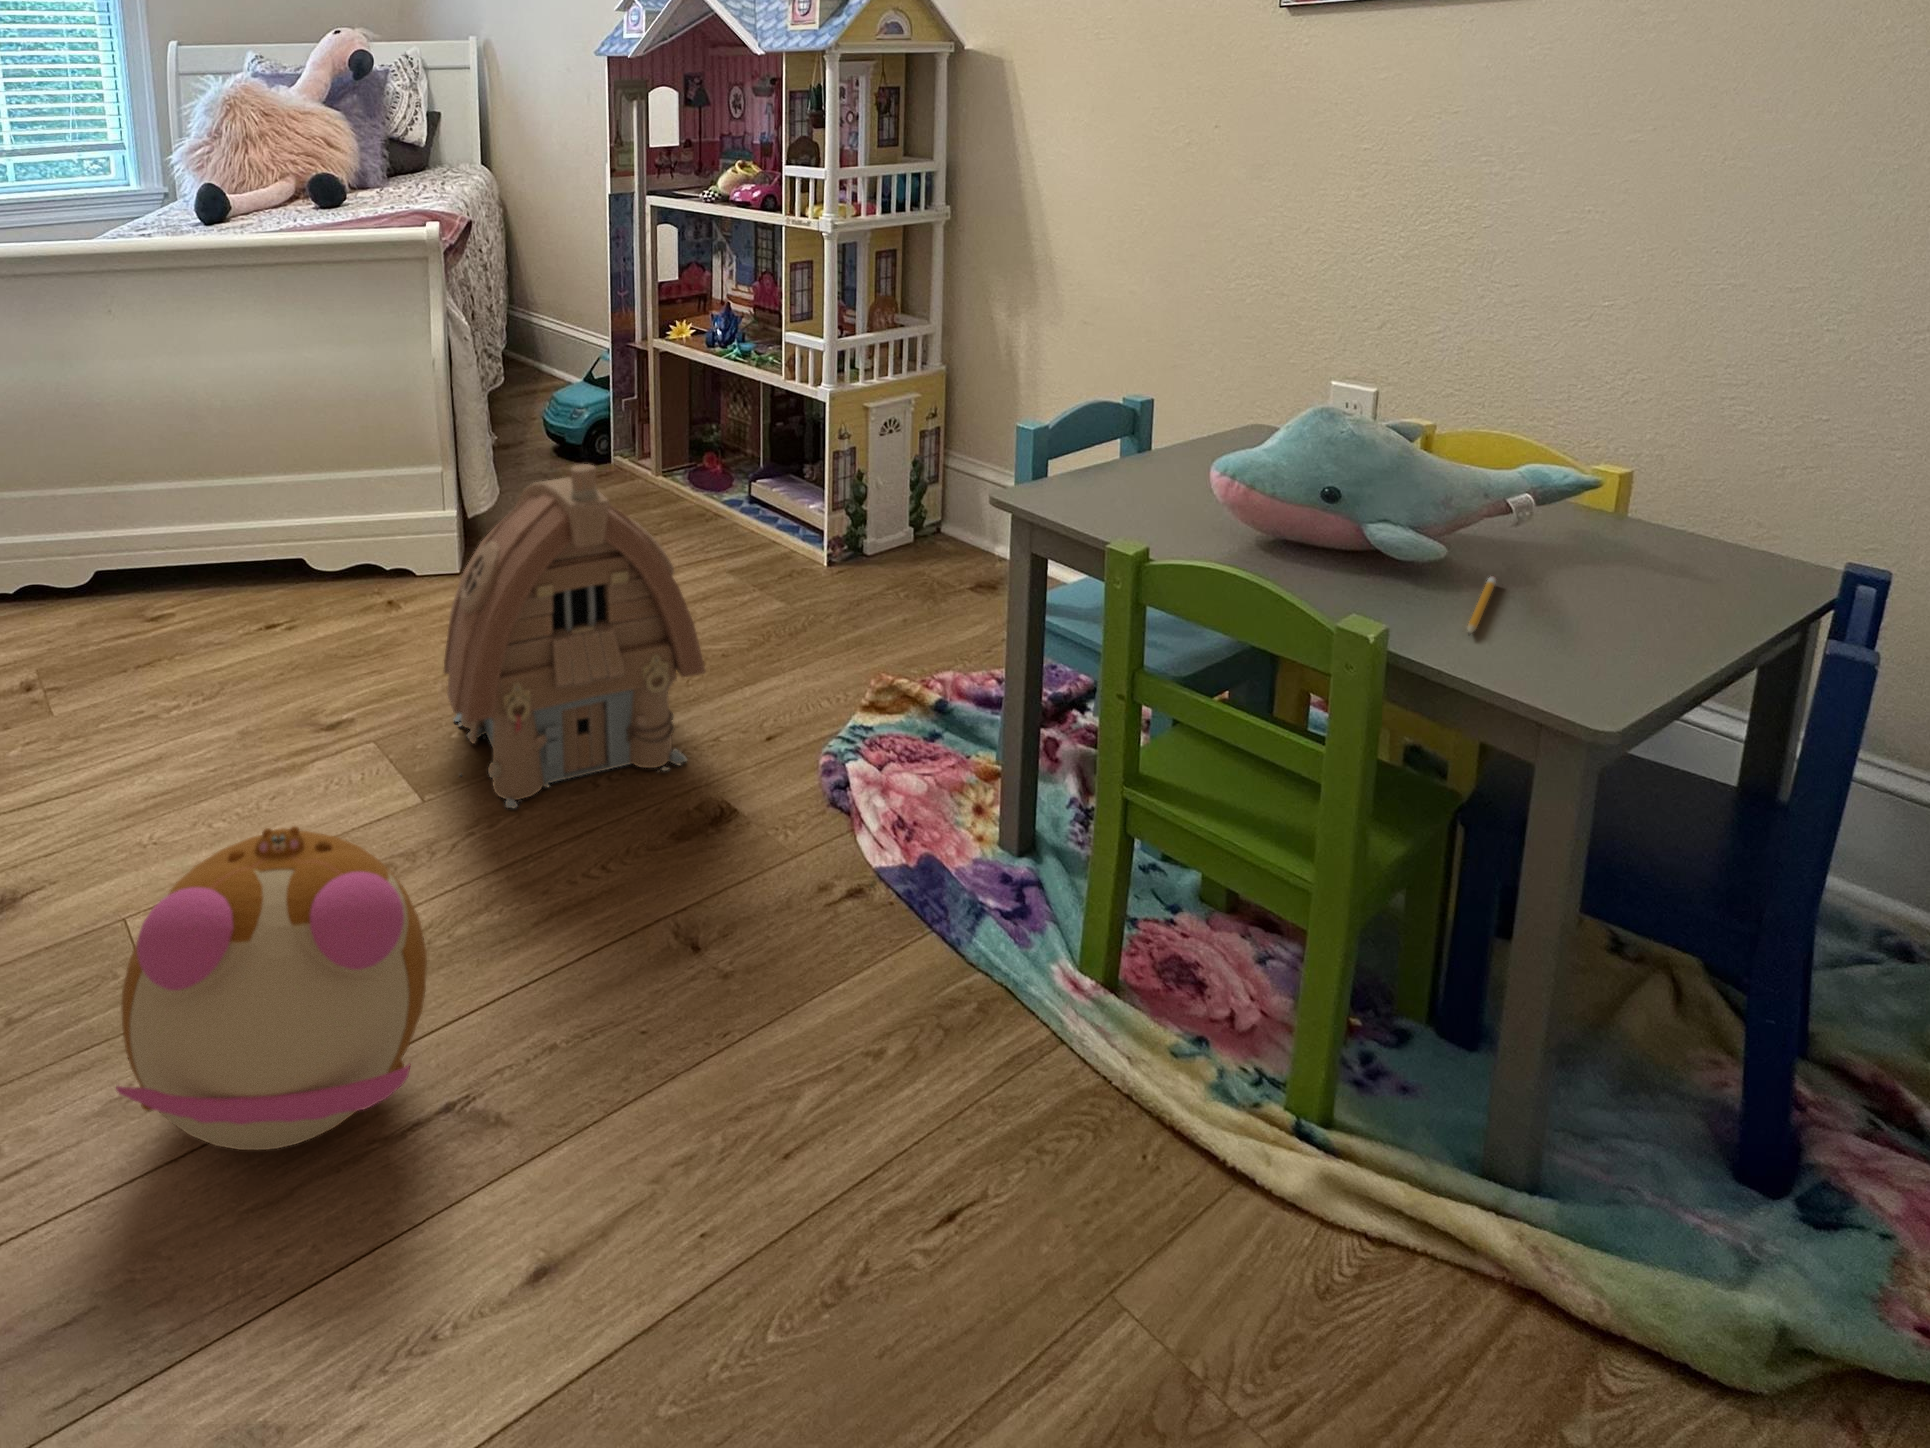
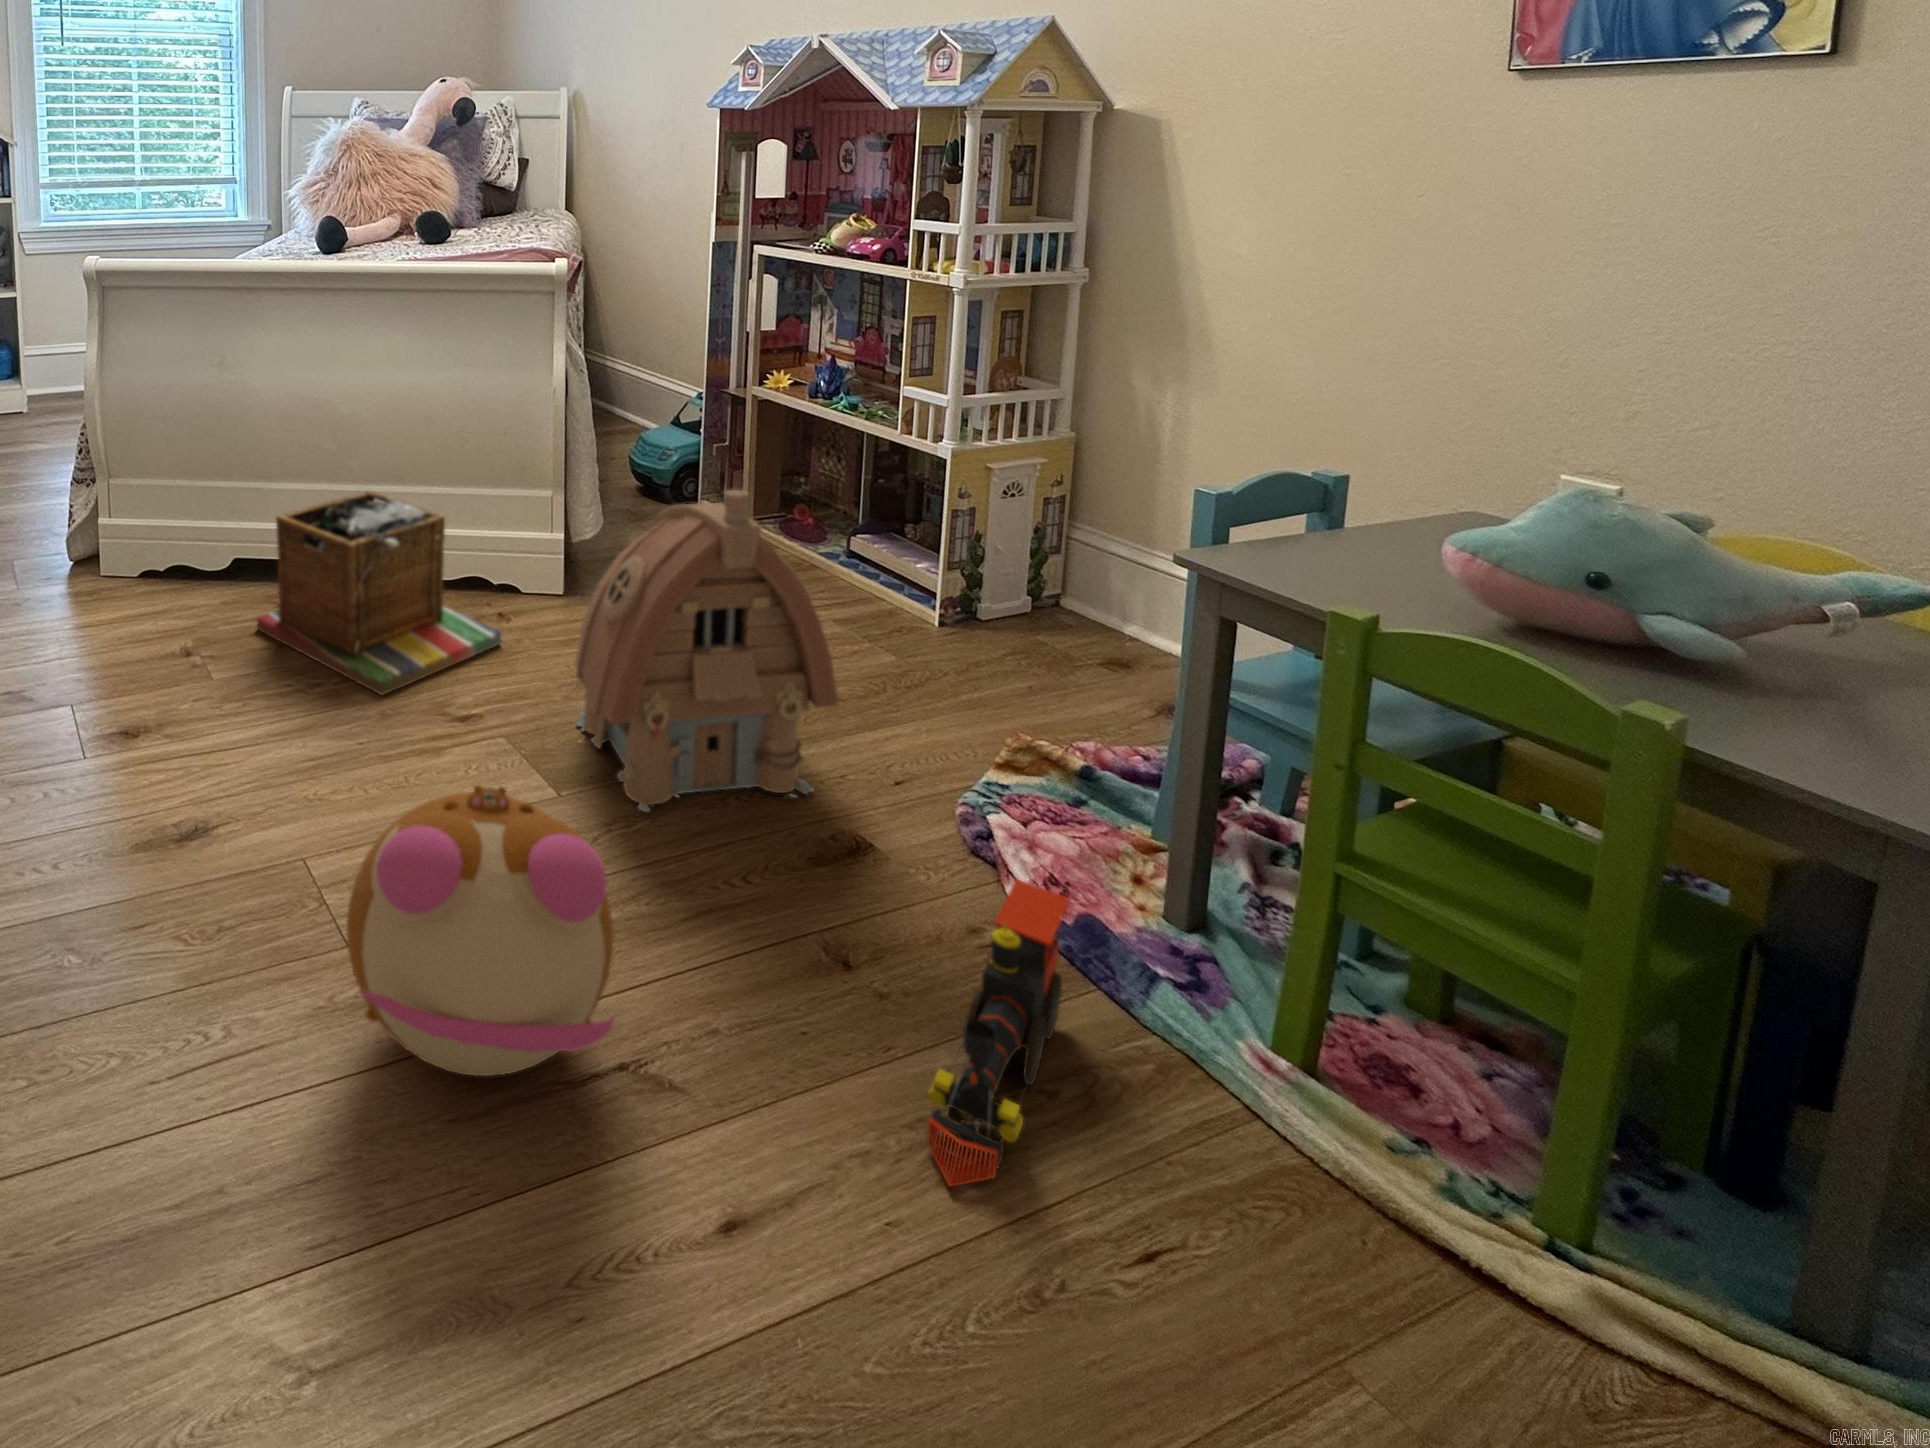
laundry basket: none [113,487,388,714] -> present [257,491,501,695]
pencil: present [1468,576,1496,634] -> none [1793,686,1820,743]
toy train: none [746,836,897,1175] -> present [927,880,1069,1187]

